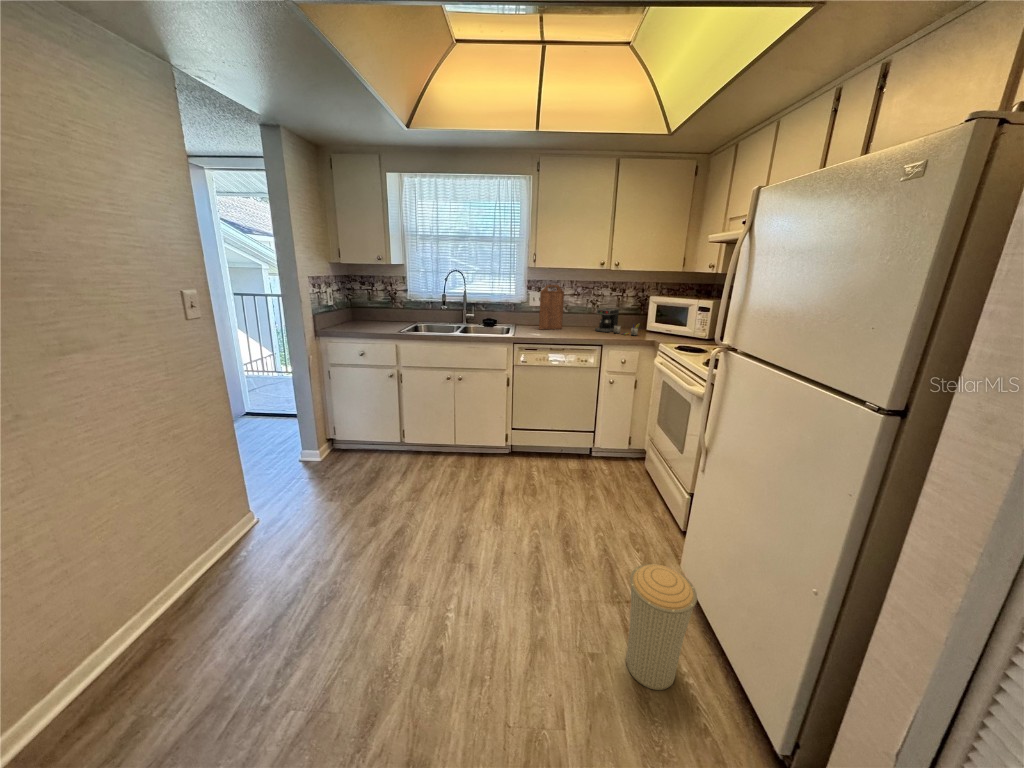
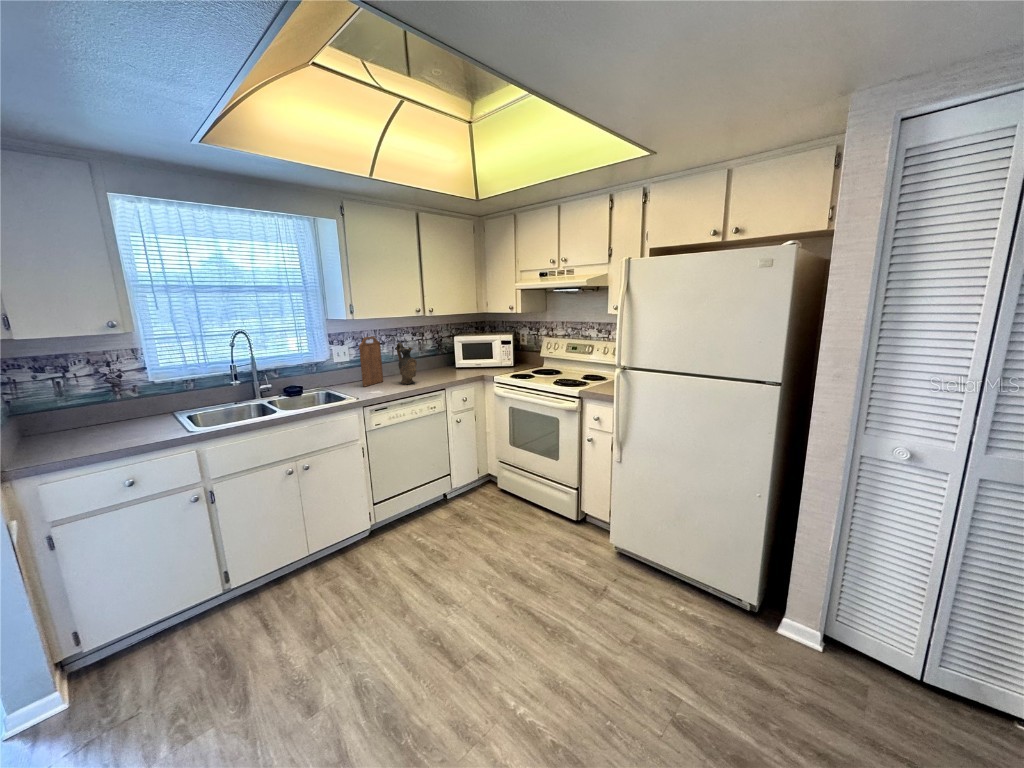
ceramic pitcher: none [570,293,587,333] -> present [397,343,417,384]
coffee maker: present [595,308,640,335] -> none [416,353,461,377]
trash can: present [626,564,697,690] -> none [633,540,681,633]

